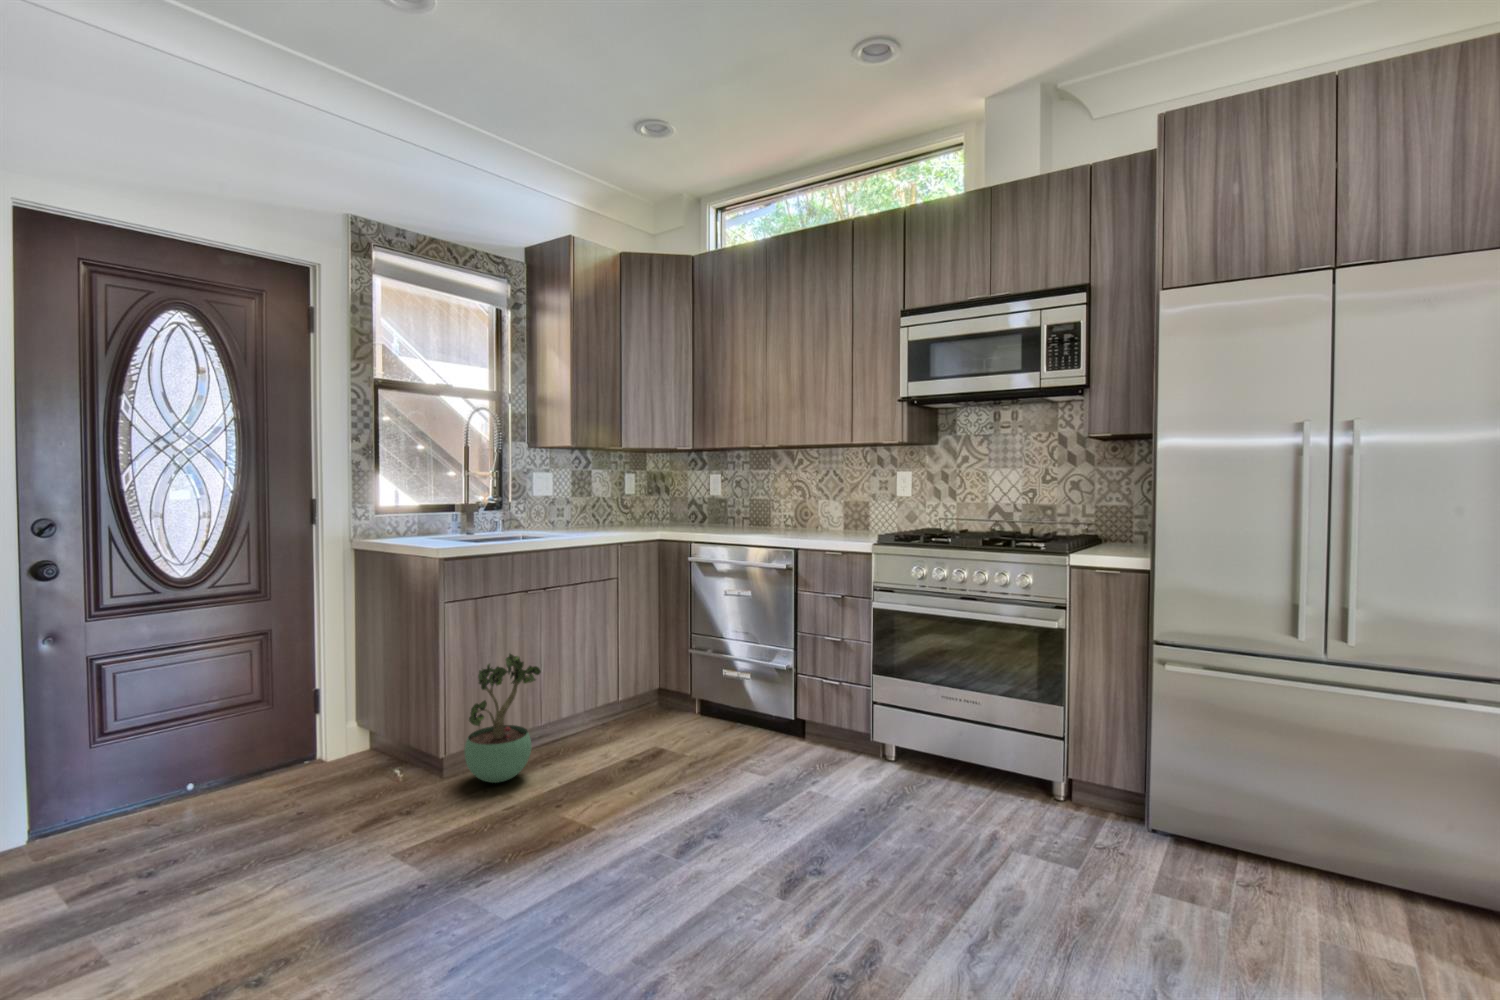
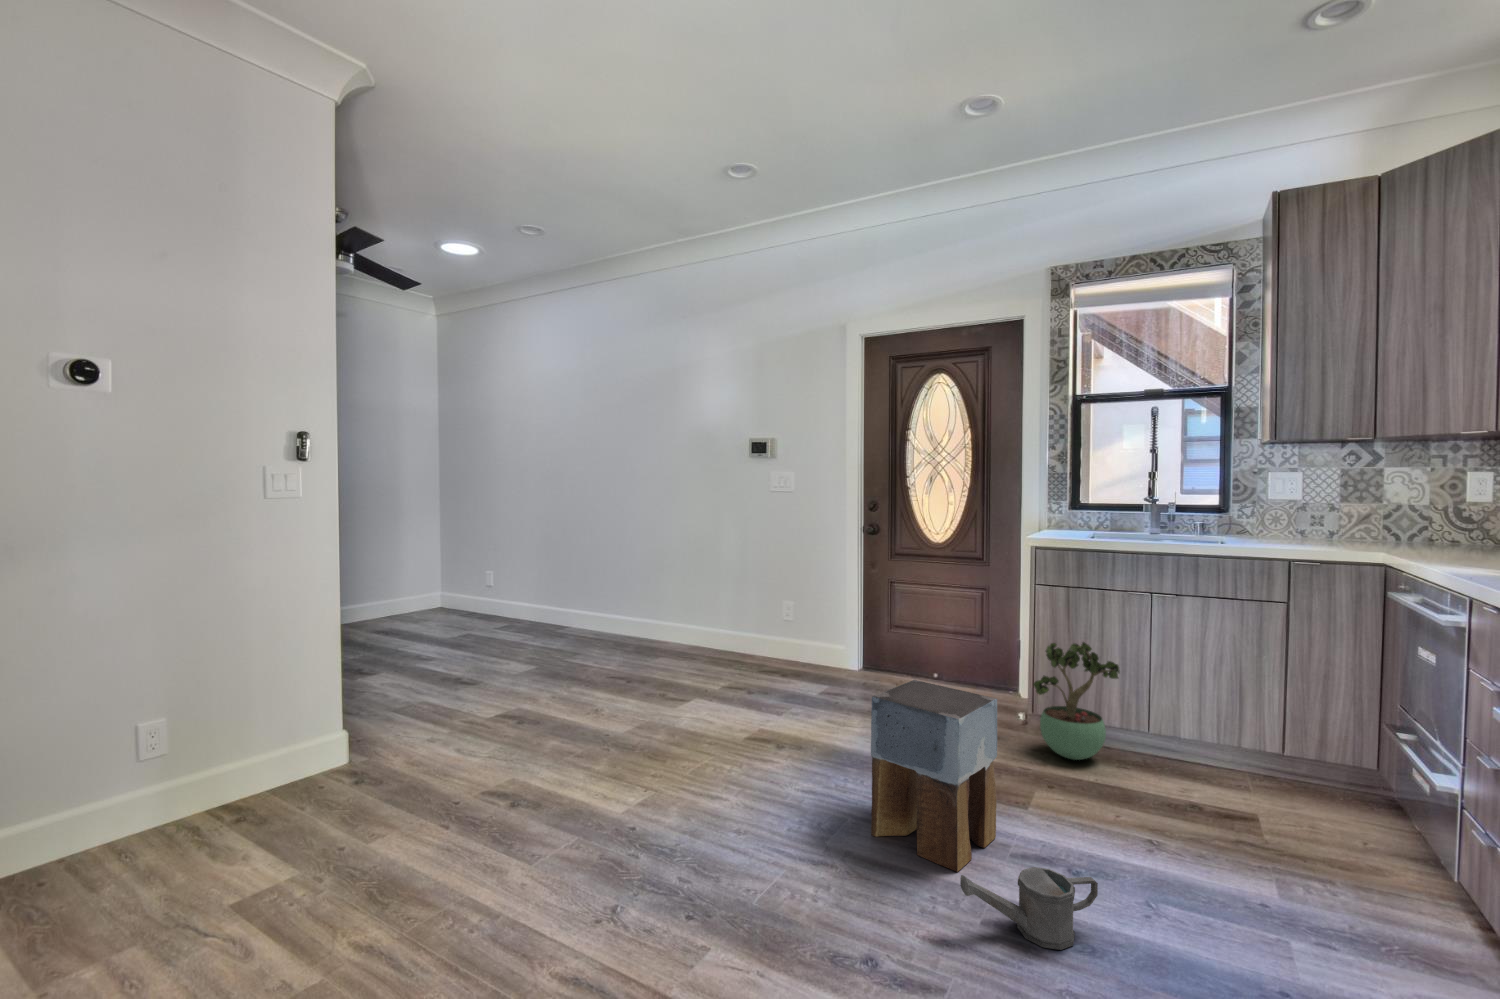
stool: none [525,720,668,945] -> present [871,680,997,872]
watering can: none [741,819,787,894] -> present [960,867,1098,950]

